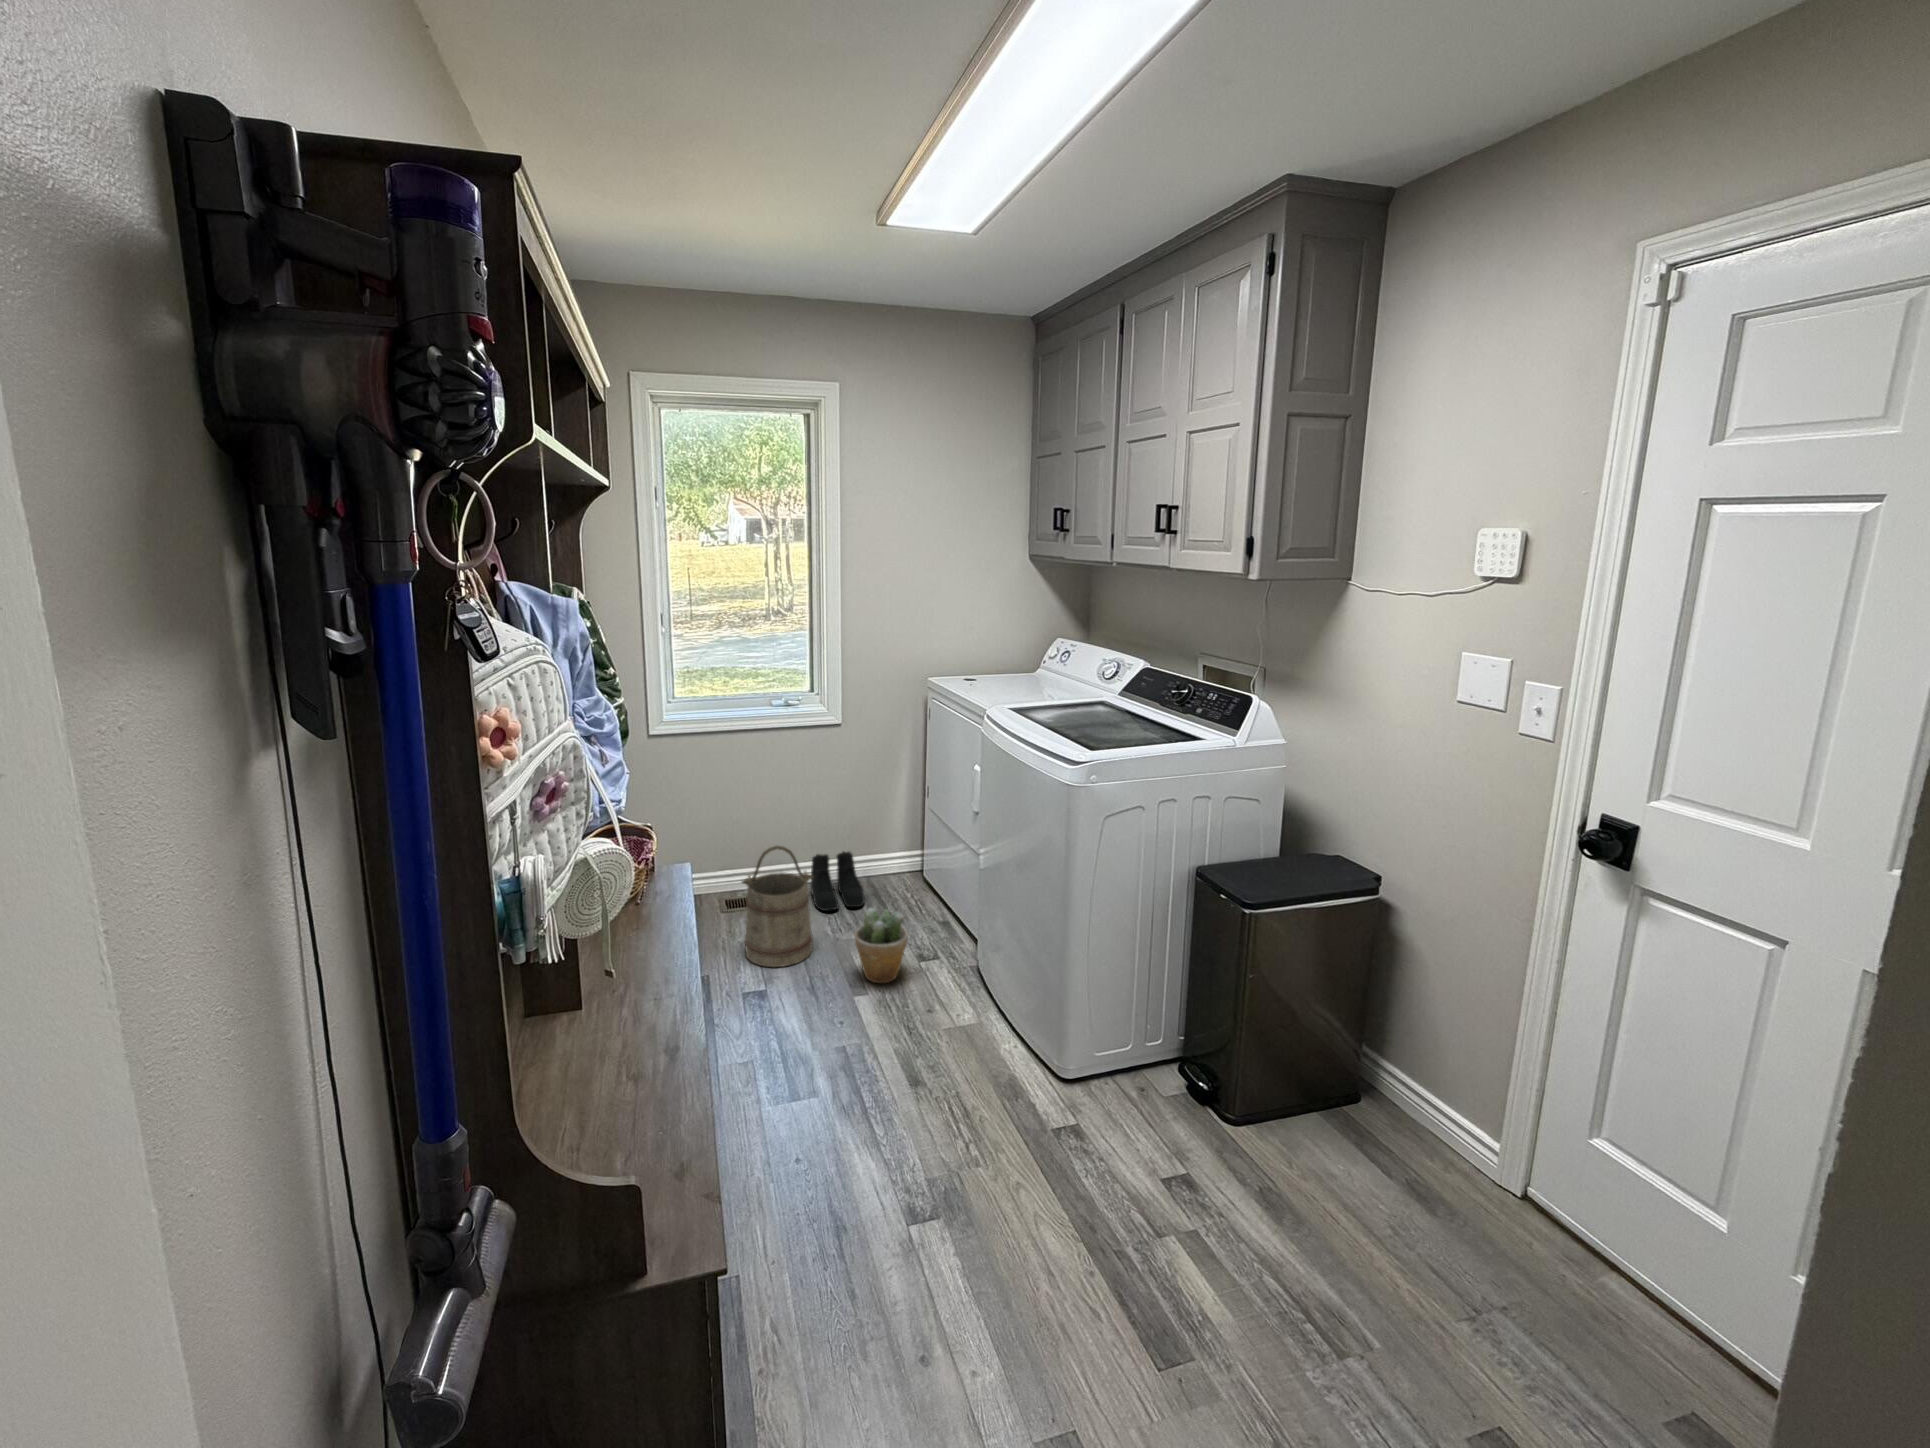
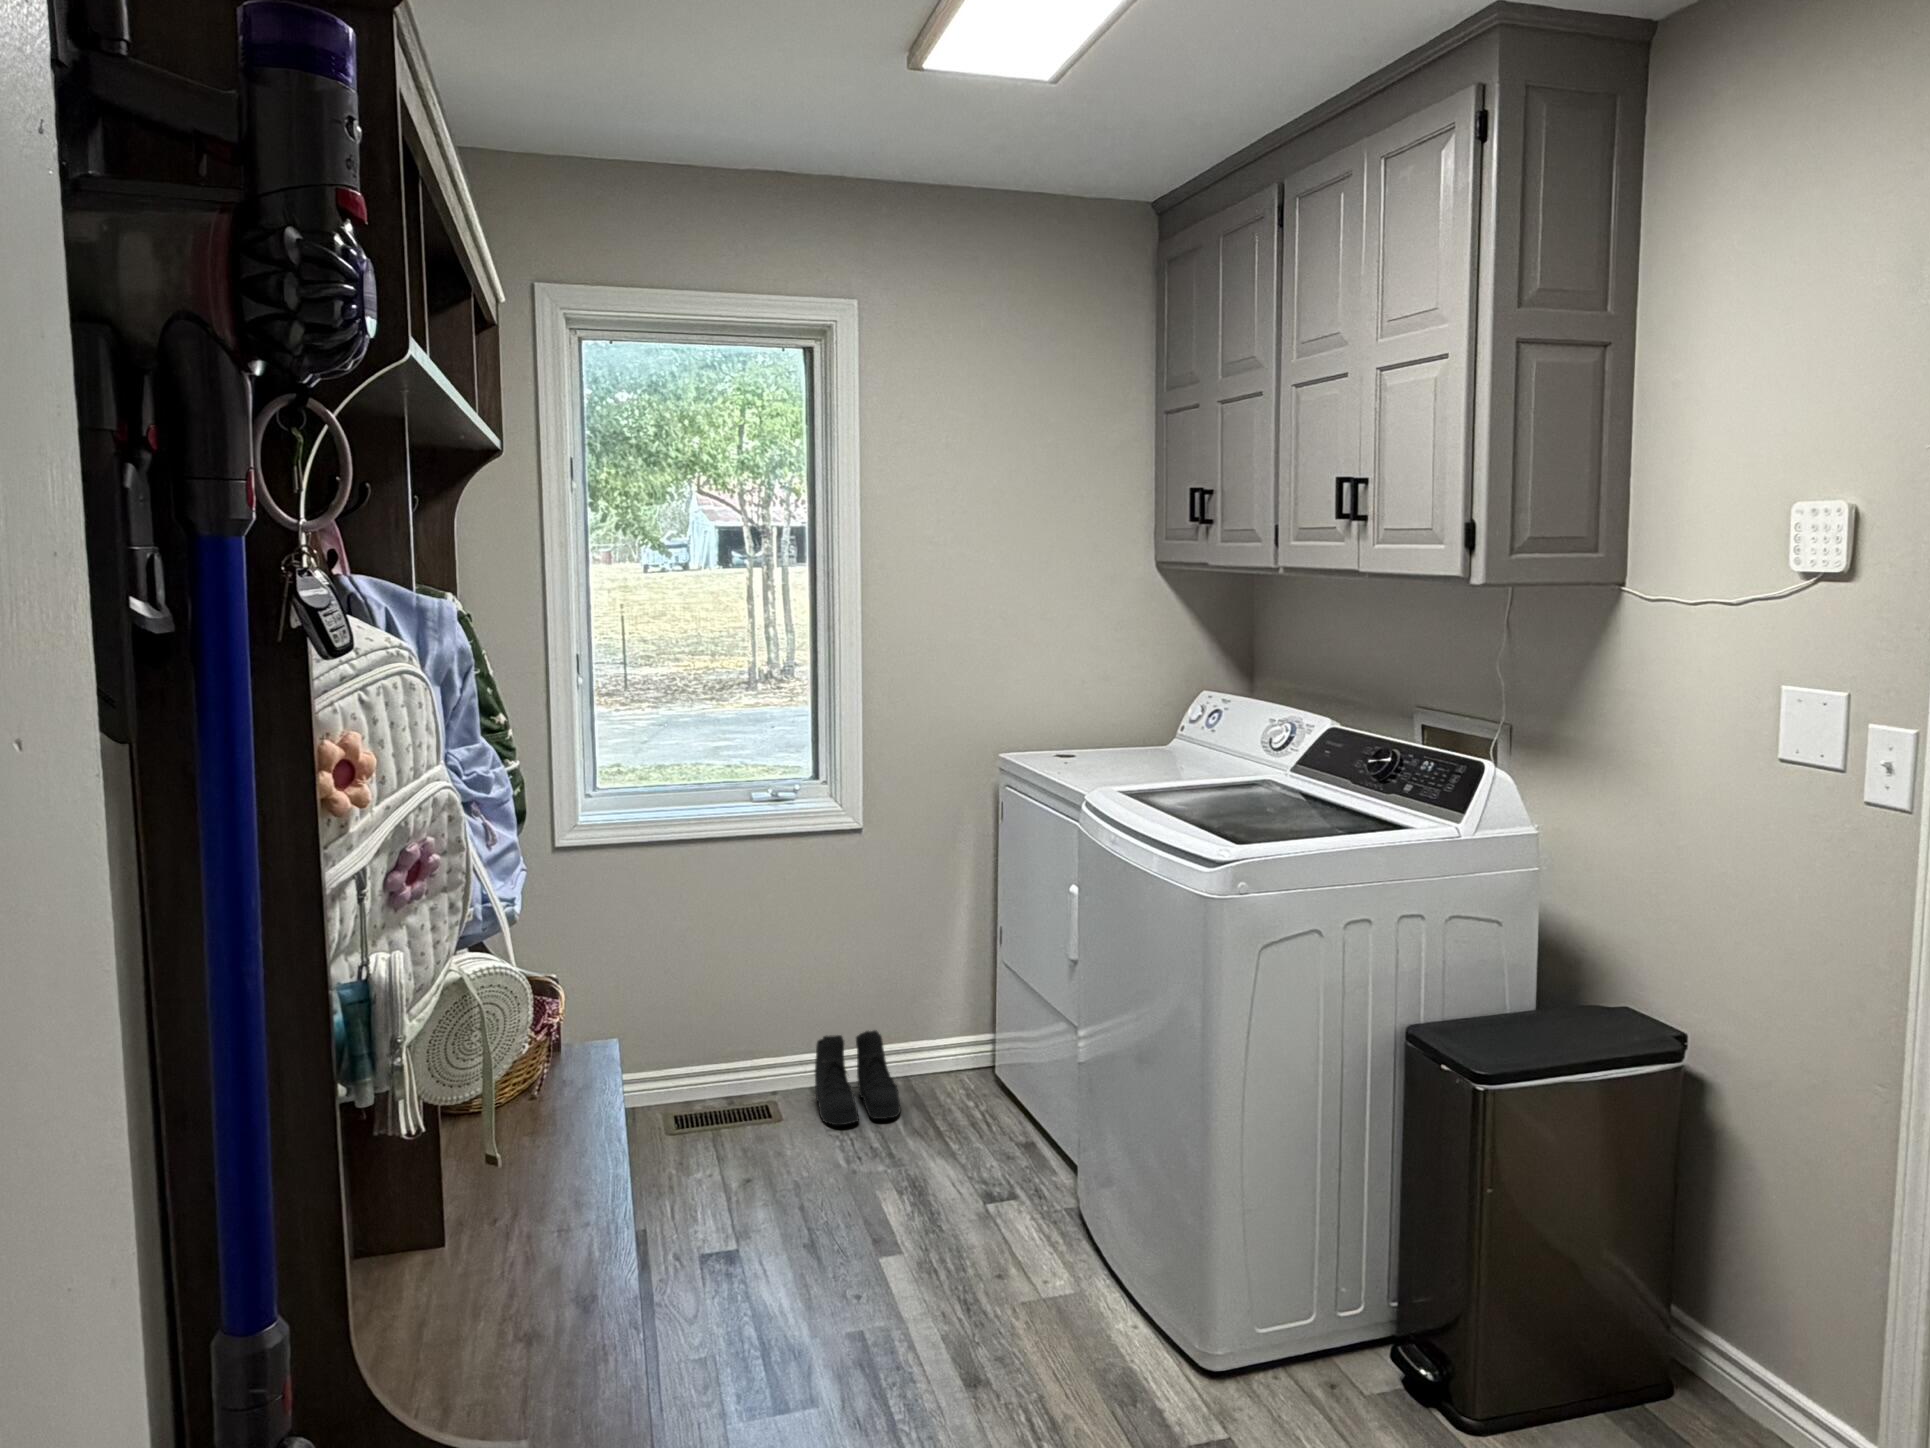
bucket: present [742,846,813,967] -> none [702,1016,817,1212]
potted plant: present [854,908,908,983] -> none [882,1111,967,1233]

